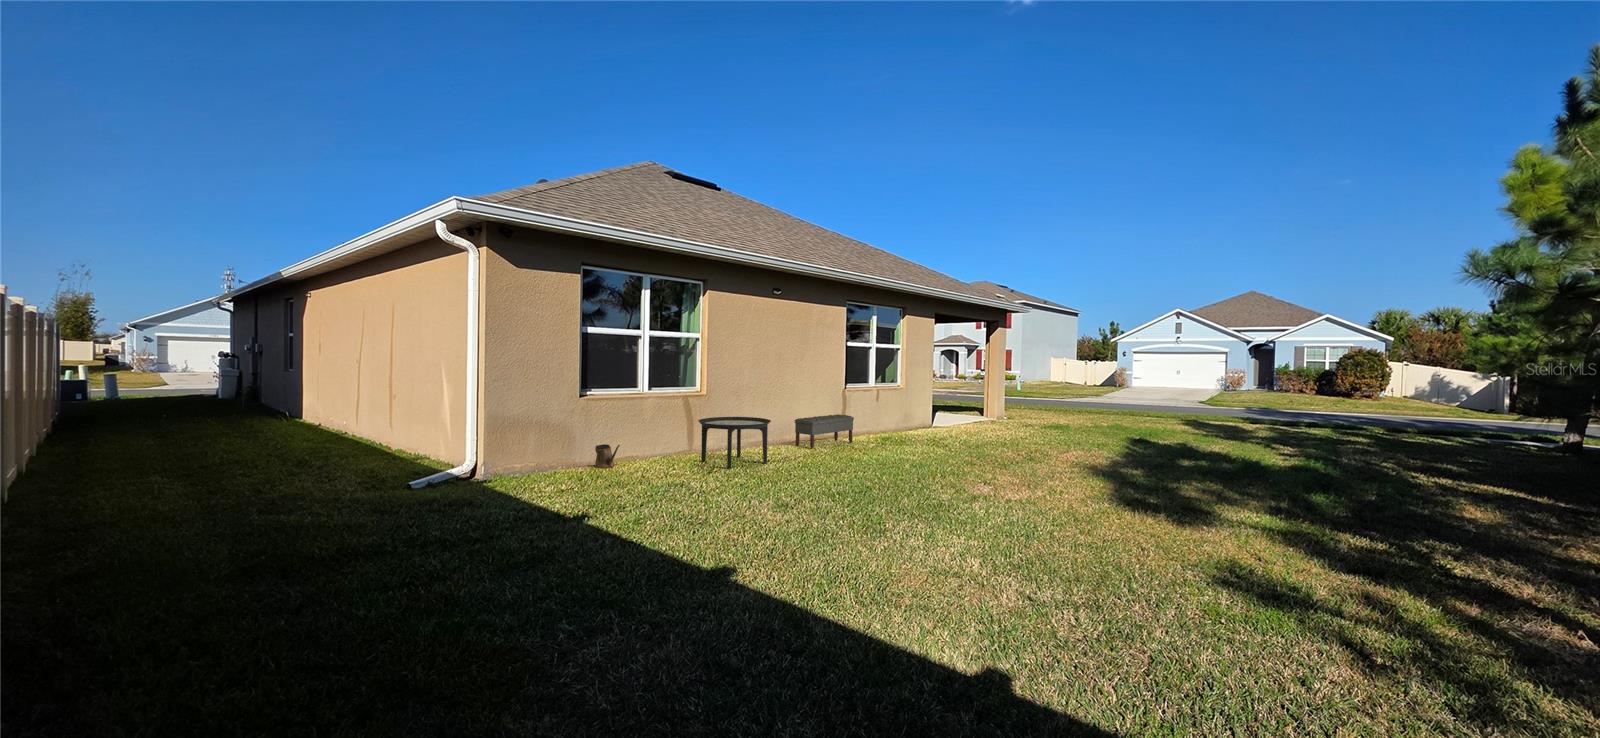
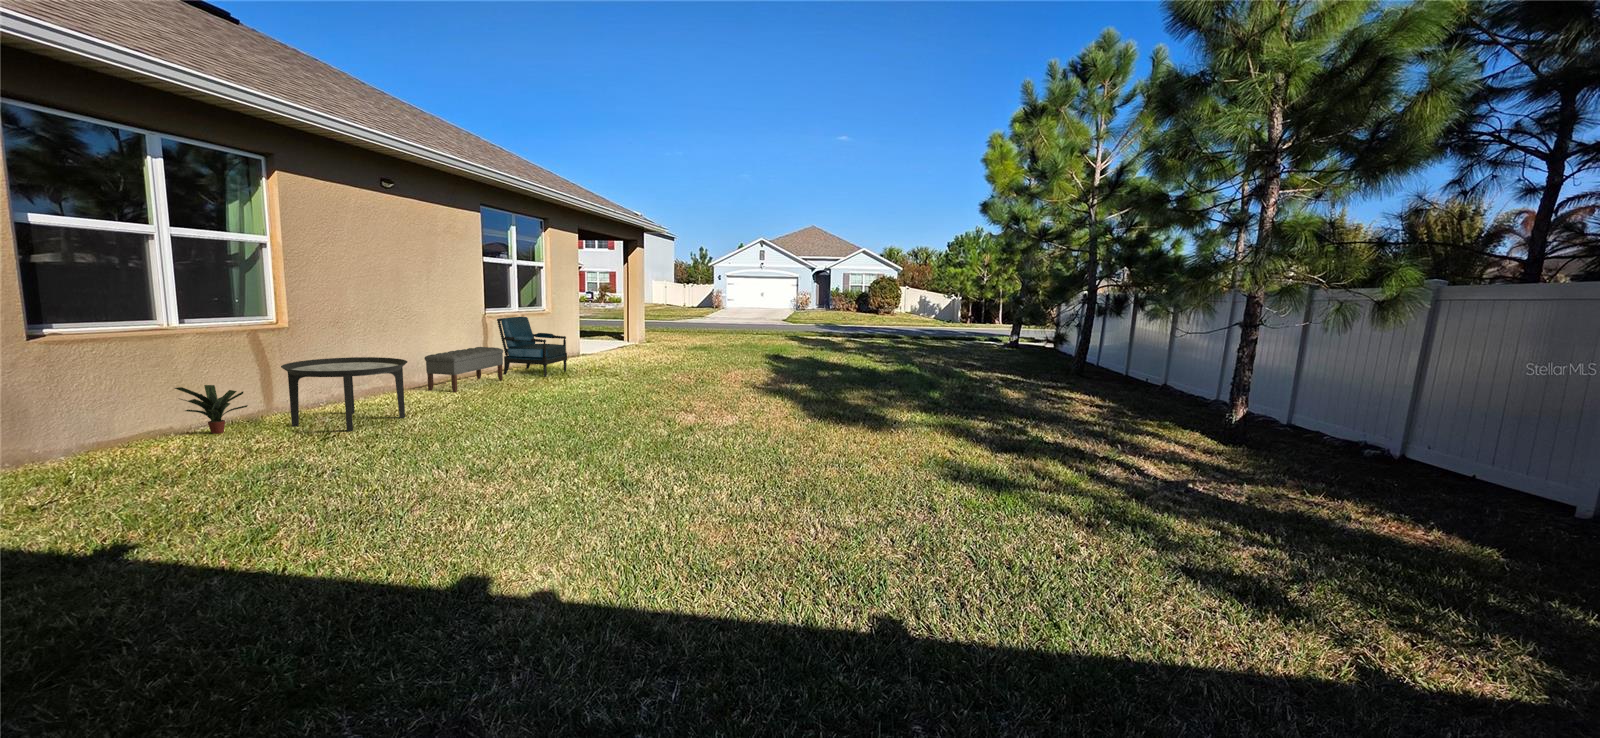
chair: none [854,391,909,443] -> present [497,317,567,377]
potted plant: none [641,429,676,461] -> present [175,385,248,434]
watering can: present [595,444,620,468] -> none [72,417,141,460]

